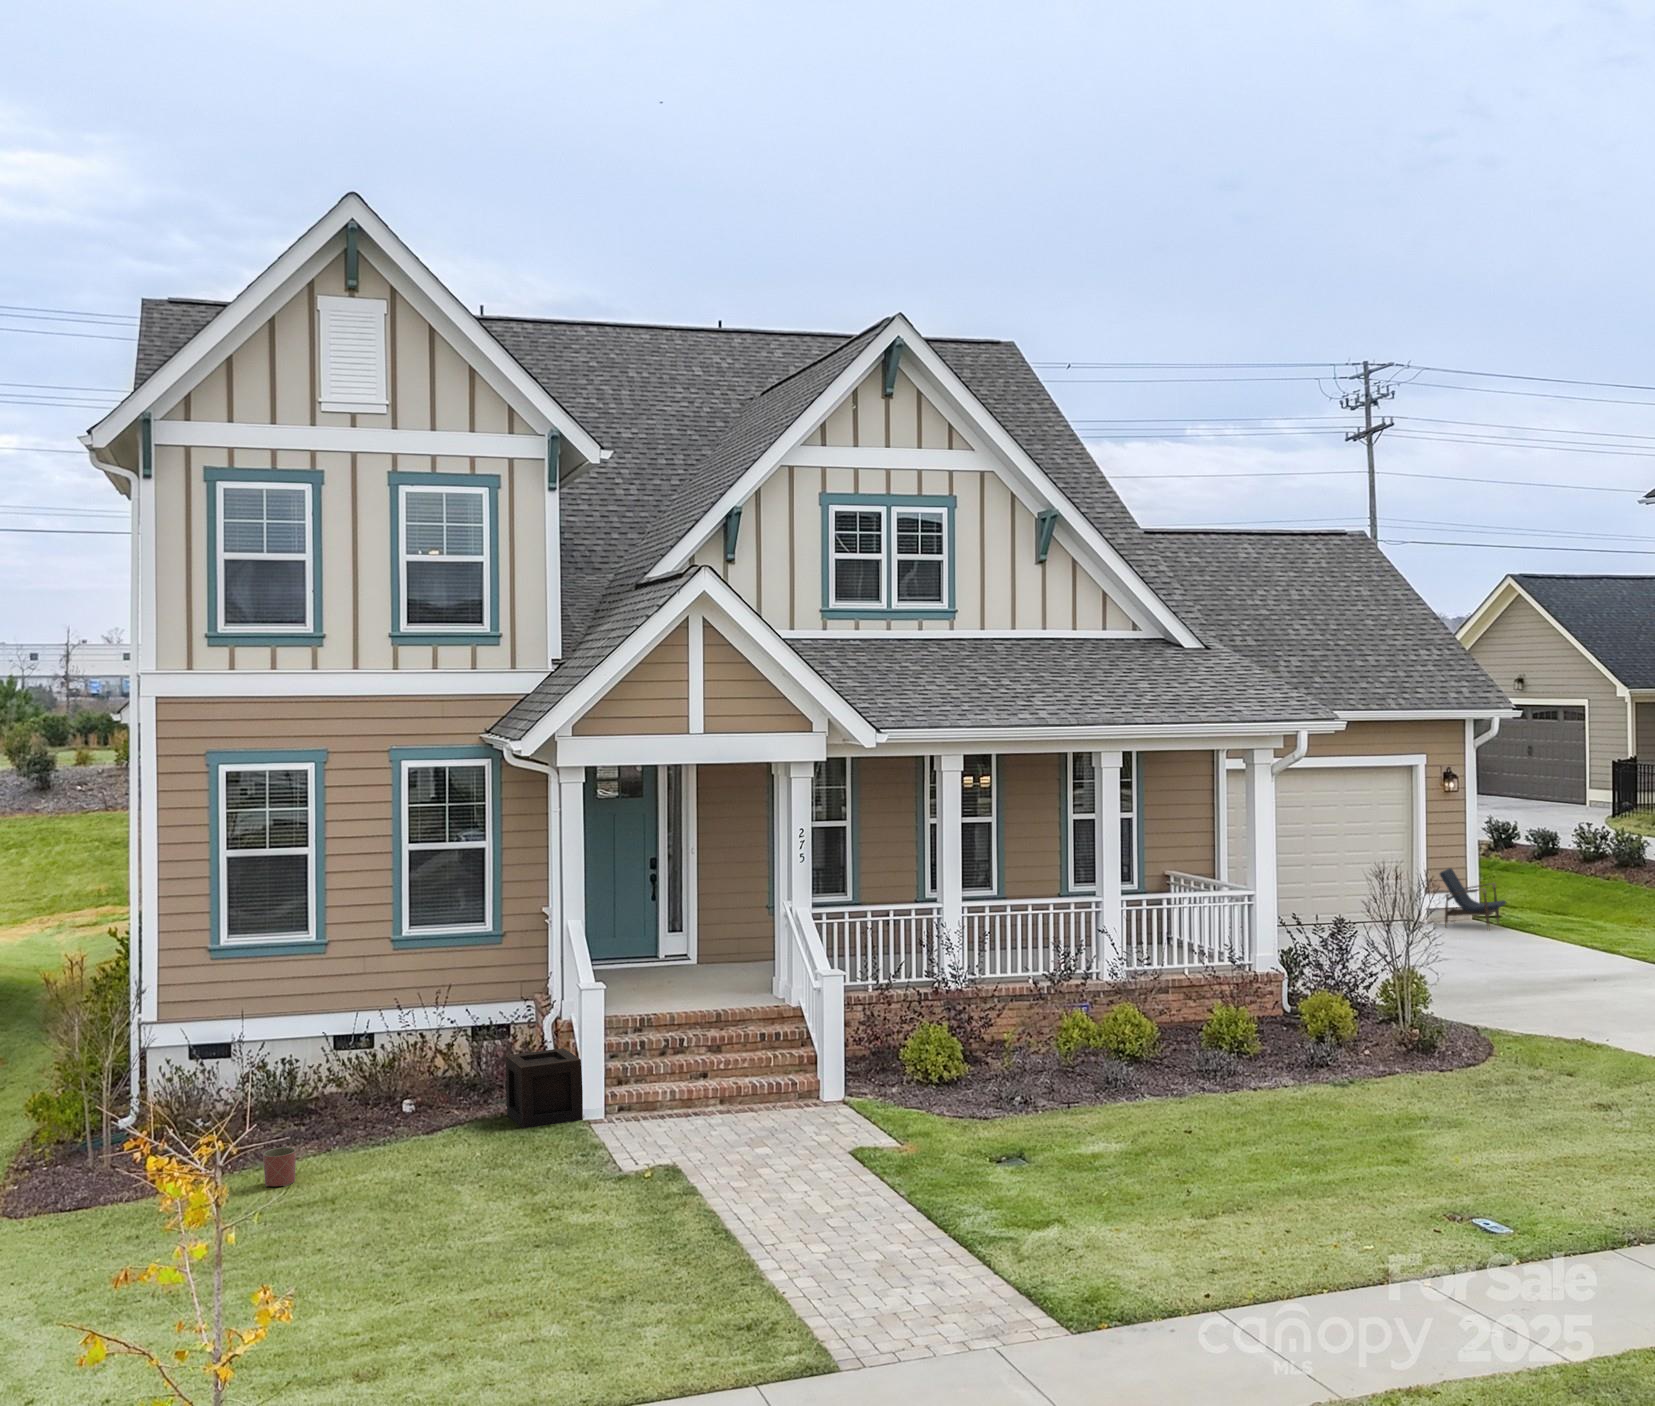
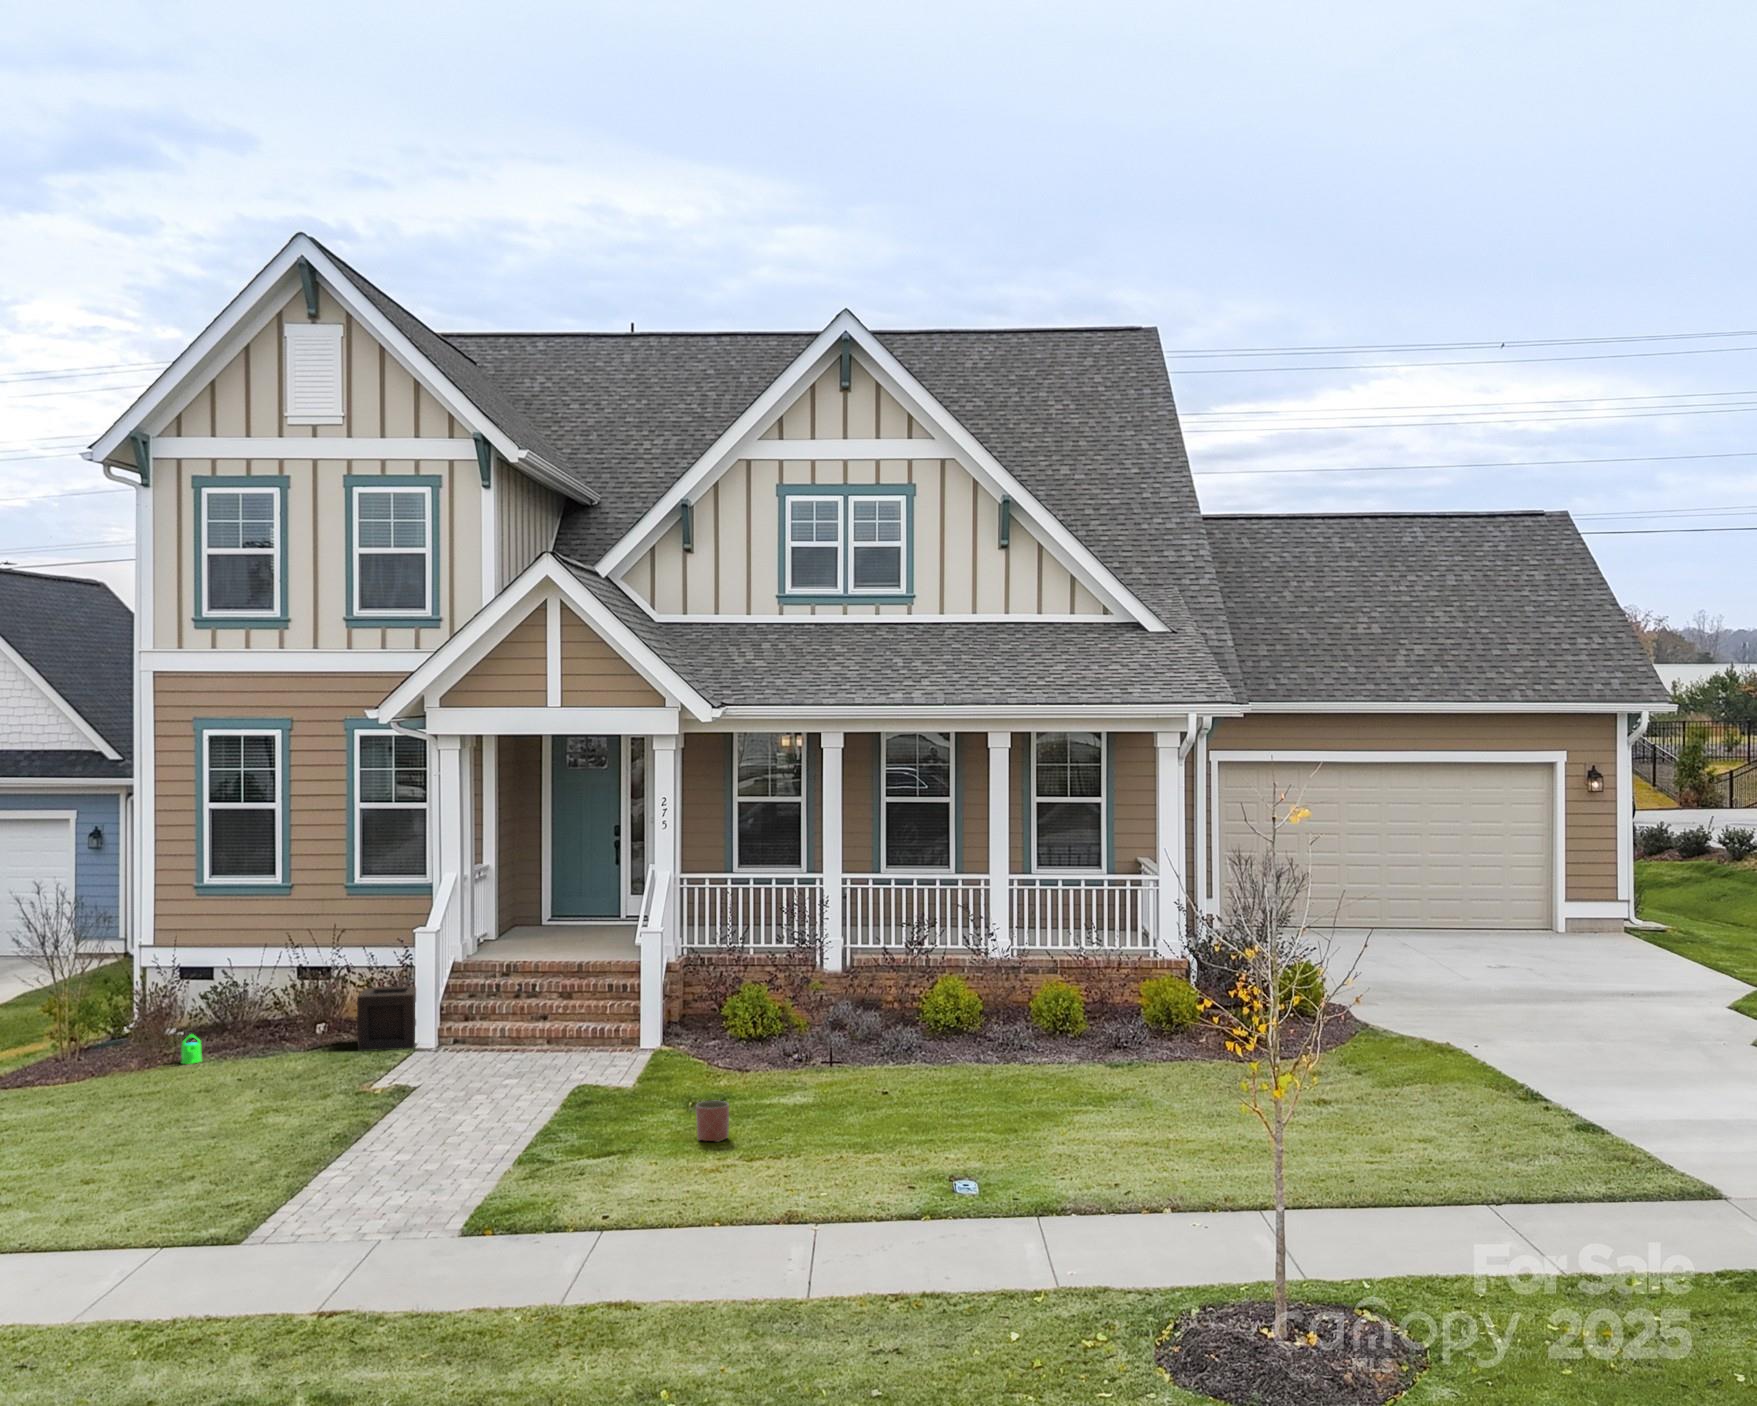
lounge chair: present [1440,868,1506,930] -> none [1583,888,1666,959]
watering can: none [307,1127,333,1163] -> present [181,1034,202,1064]
planter: present [263,1147,296,1187] -> present [696,1101,729,1142]

